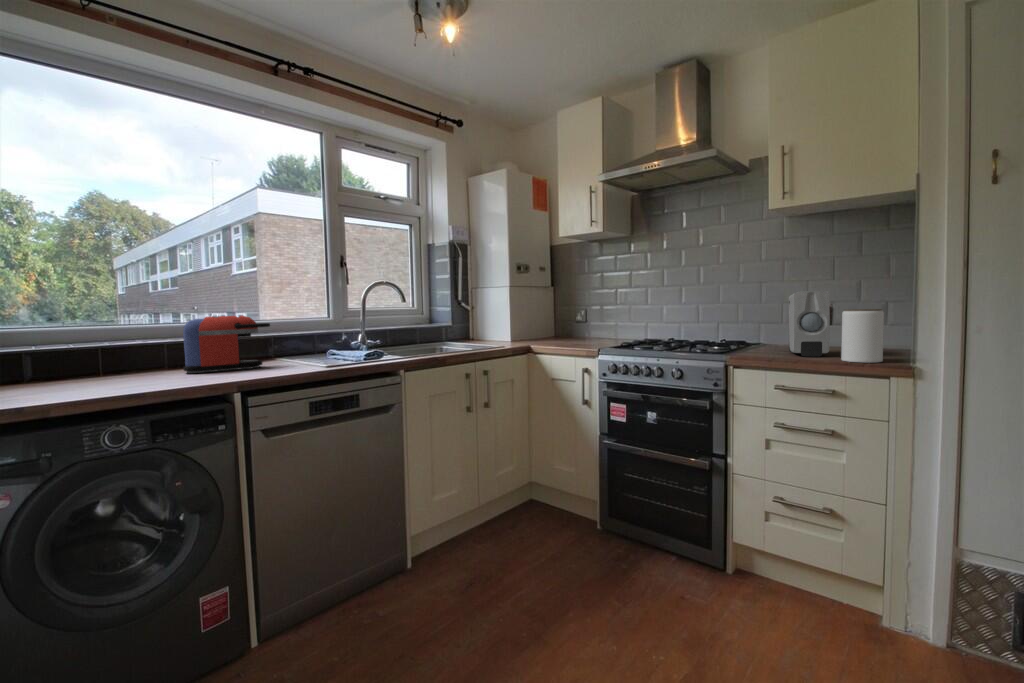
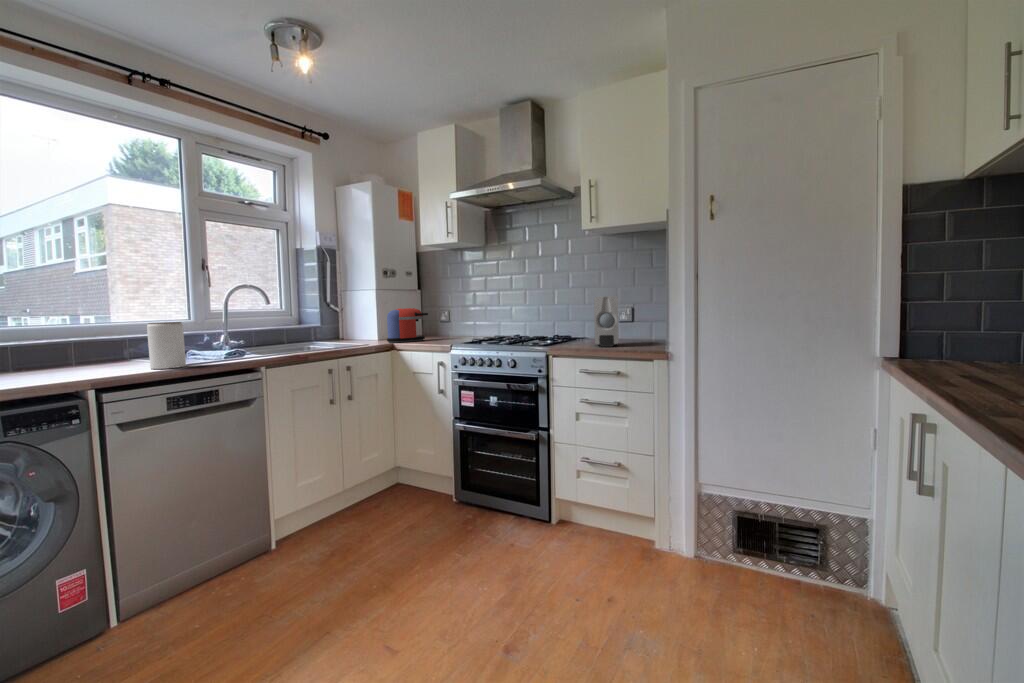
jar: present [841,309,884,363] -> present [147,322,186,369]
coffee maker: present [183,316,270,373] -> present [387,308,428,343]

